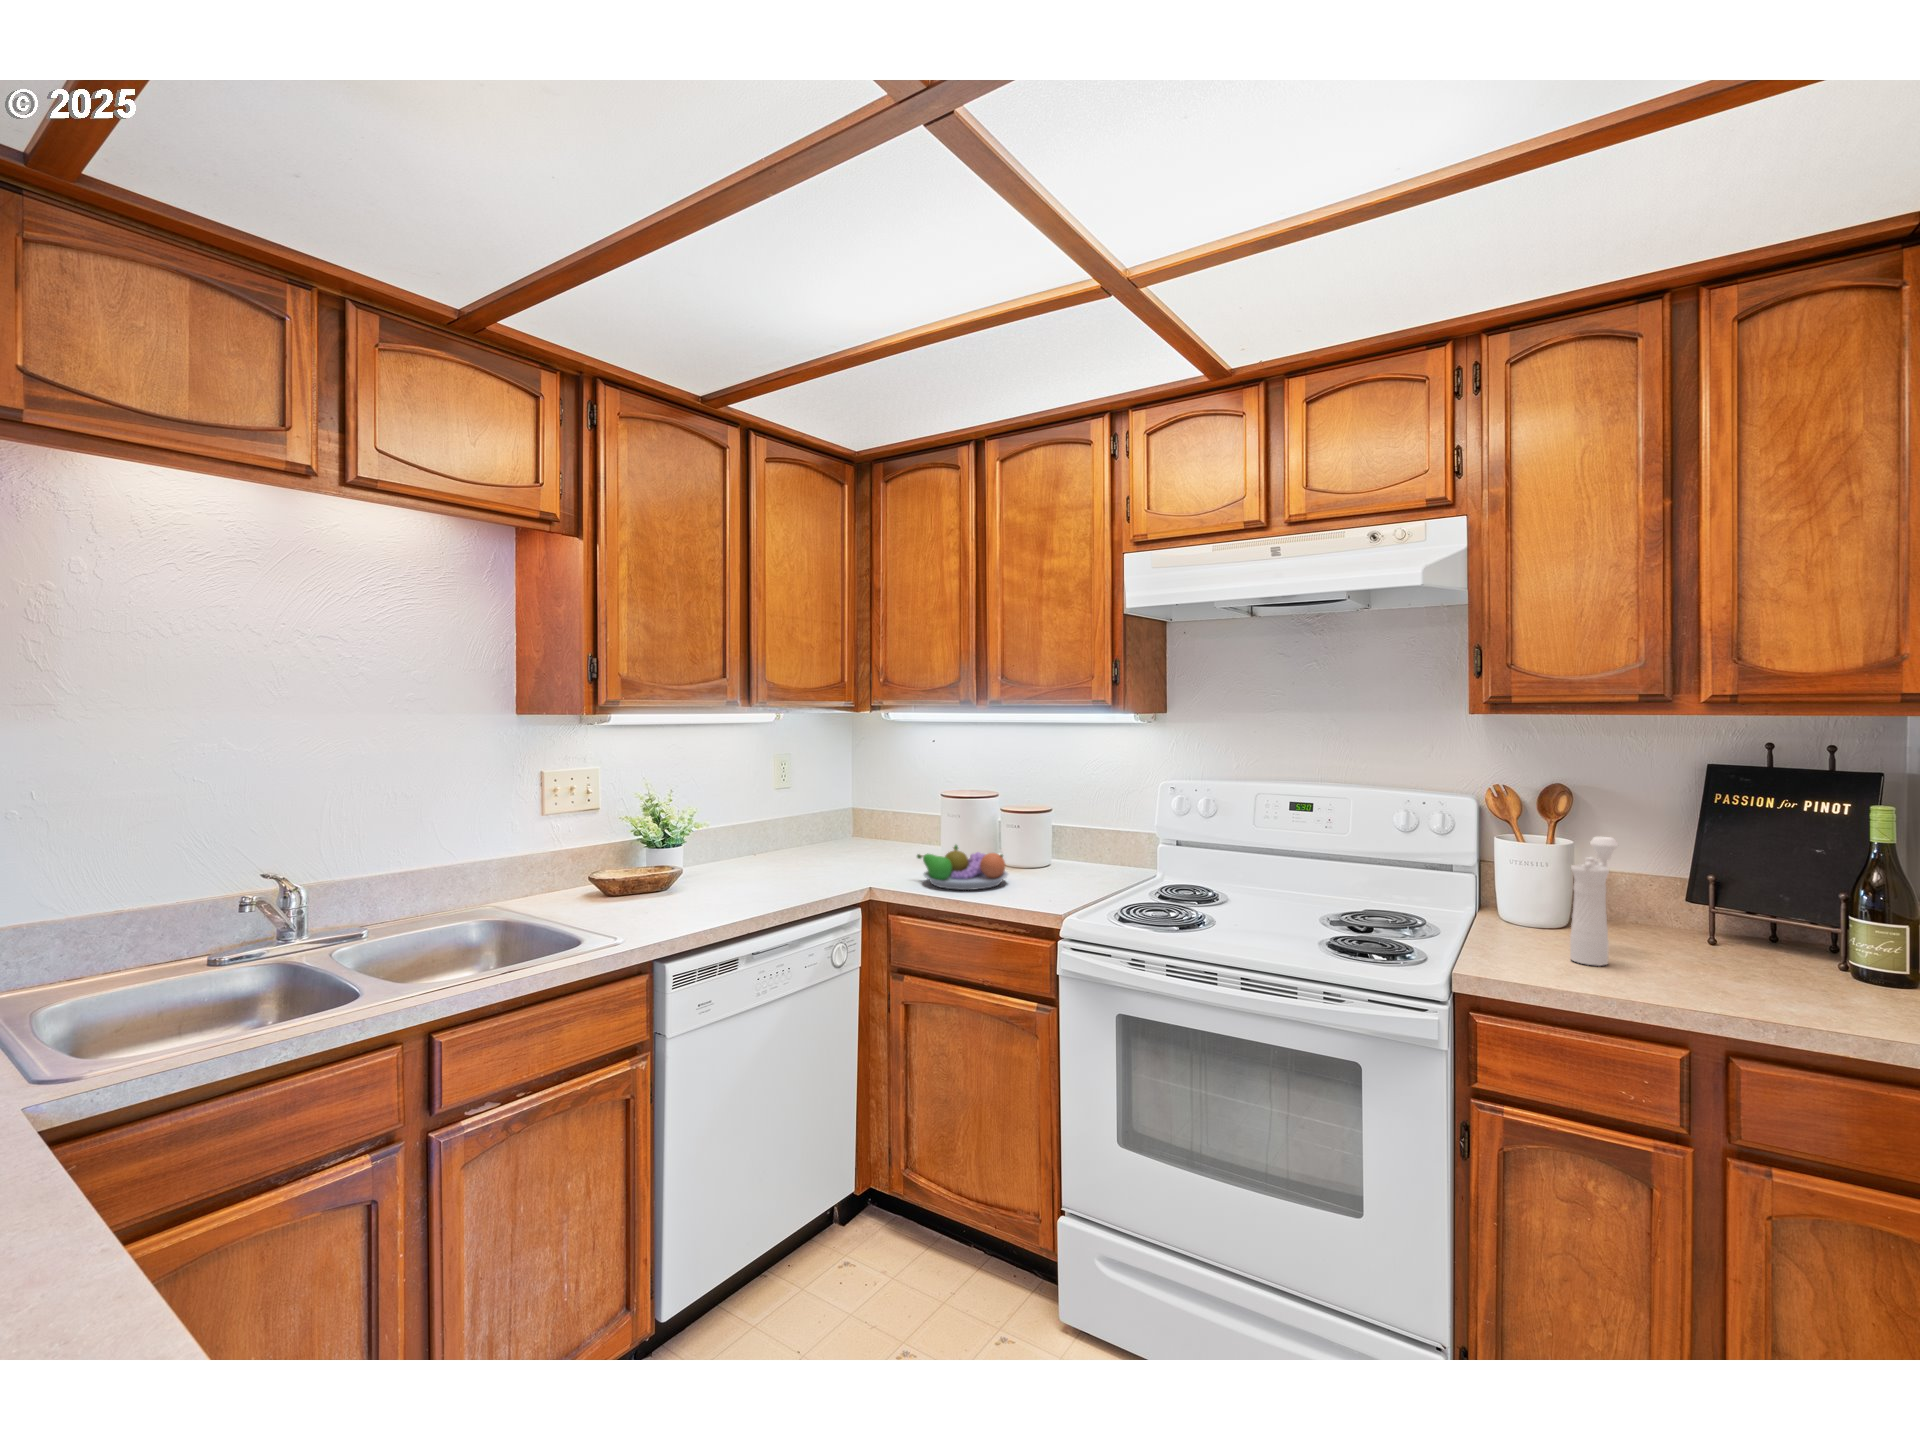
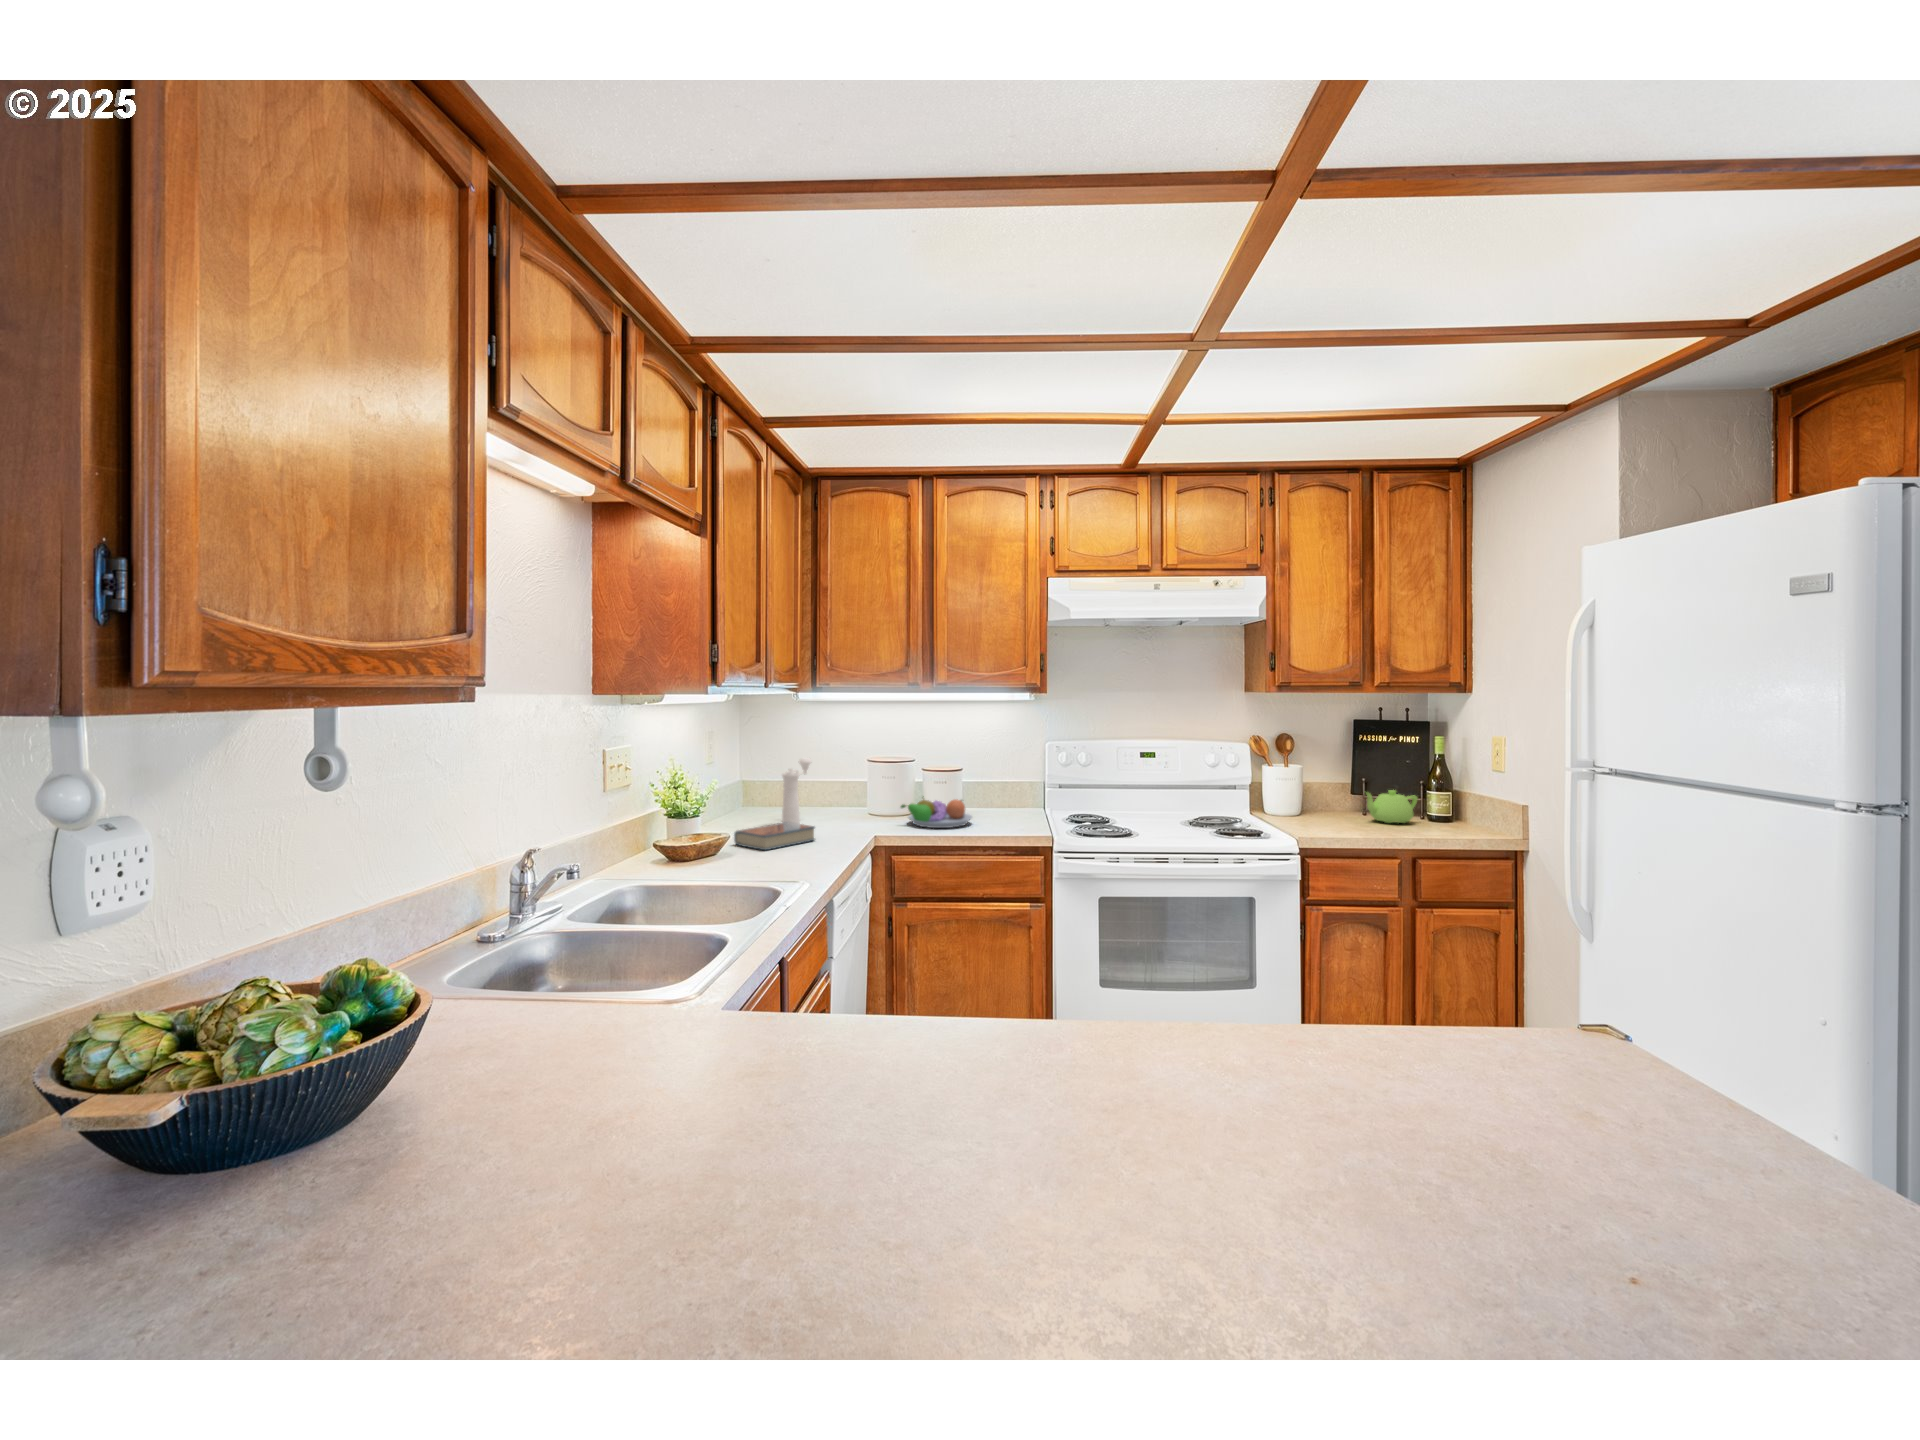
pepper mill: present [1570,837,1618,966] -> present [782,758,811,824]
hardback book: none [690,864,775,895] -> present [734,822,815,850]
teapot: none [1678,899,1817,971] -> present [1366,790,1417,823]

